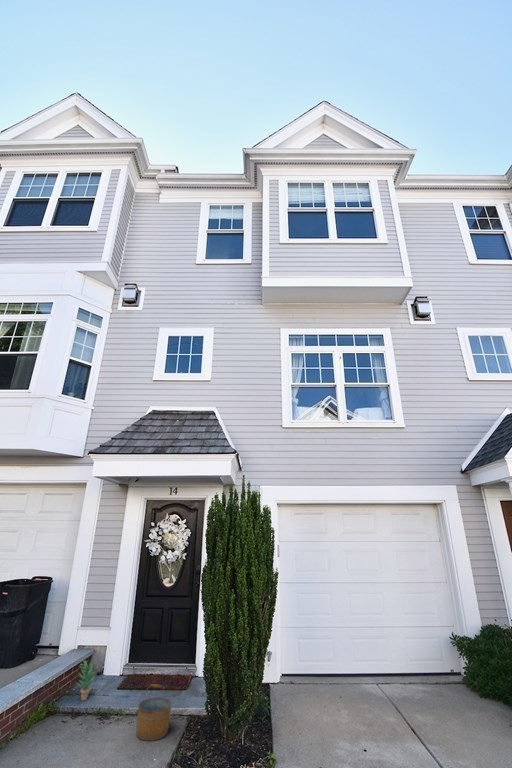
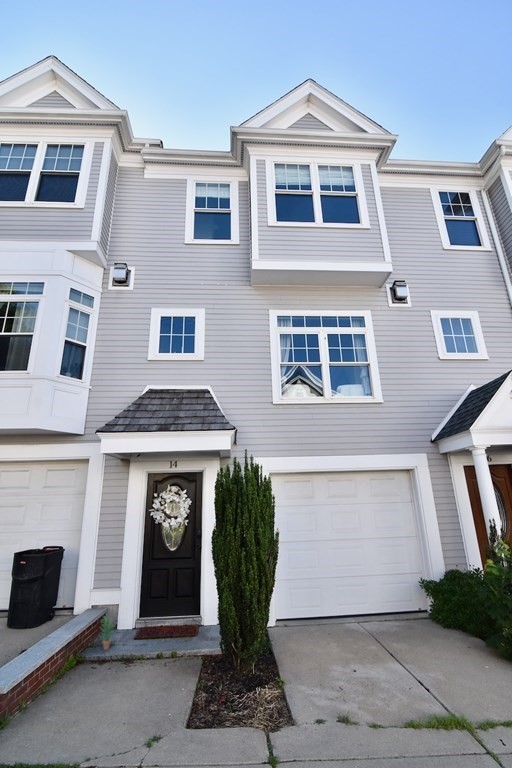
bucket: present [136,684,171,741] -> none [160,631,189,676]

